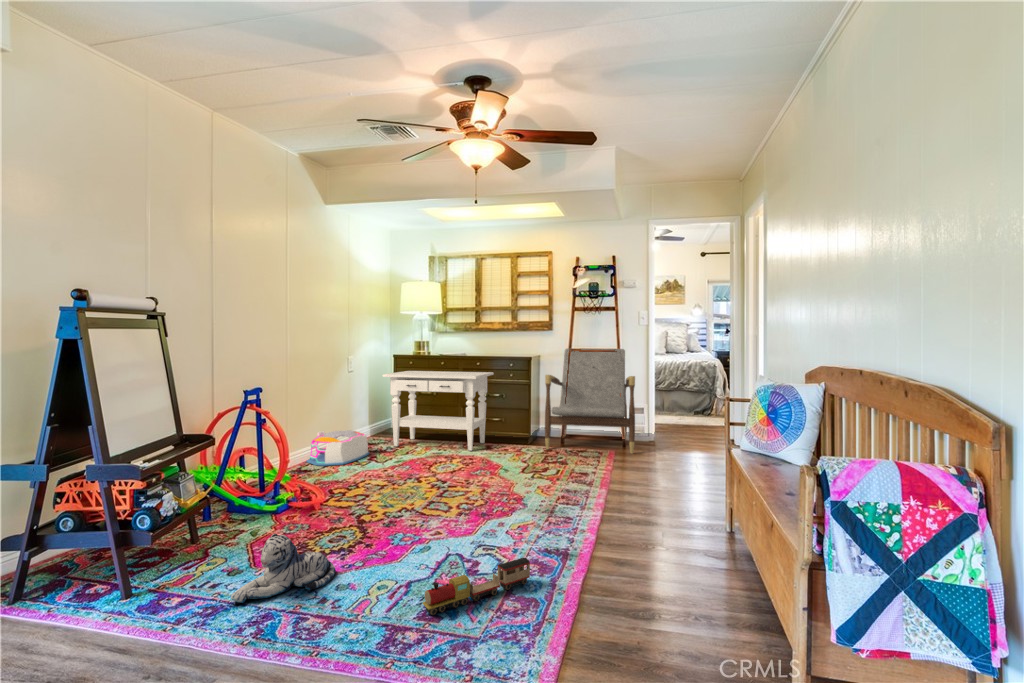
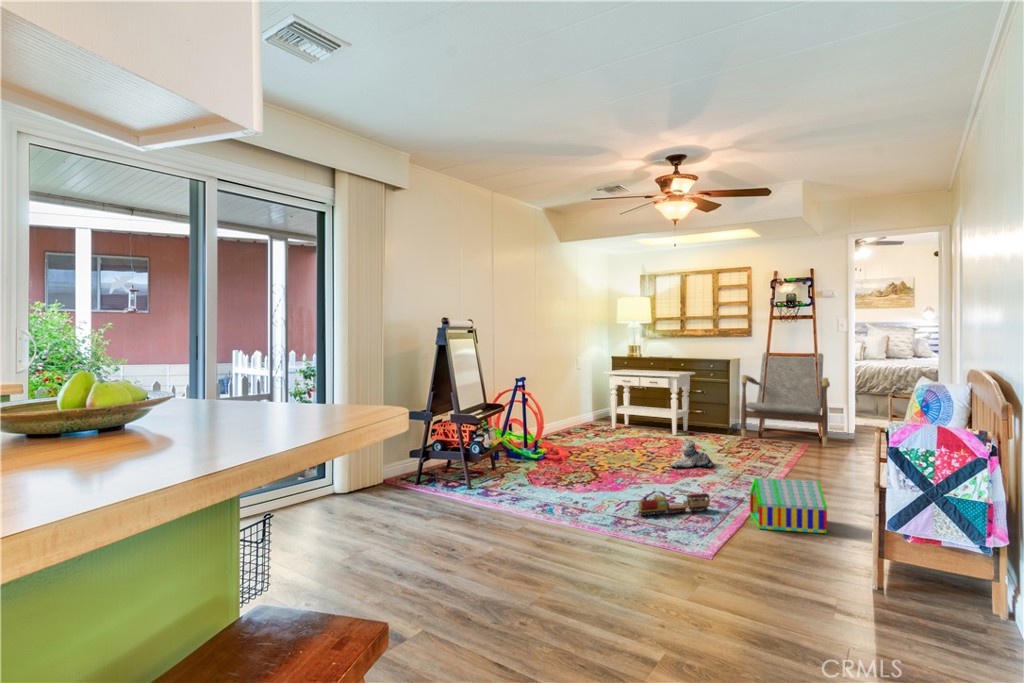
storage bin: present [307,430,369,466] -> none [549,413,594,437]
toy house: none [584,527,690,612] -> present [750,478,827,533]
plush toy: present [231,534,336,603] -> present [671,439,713,468]

